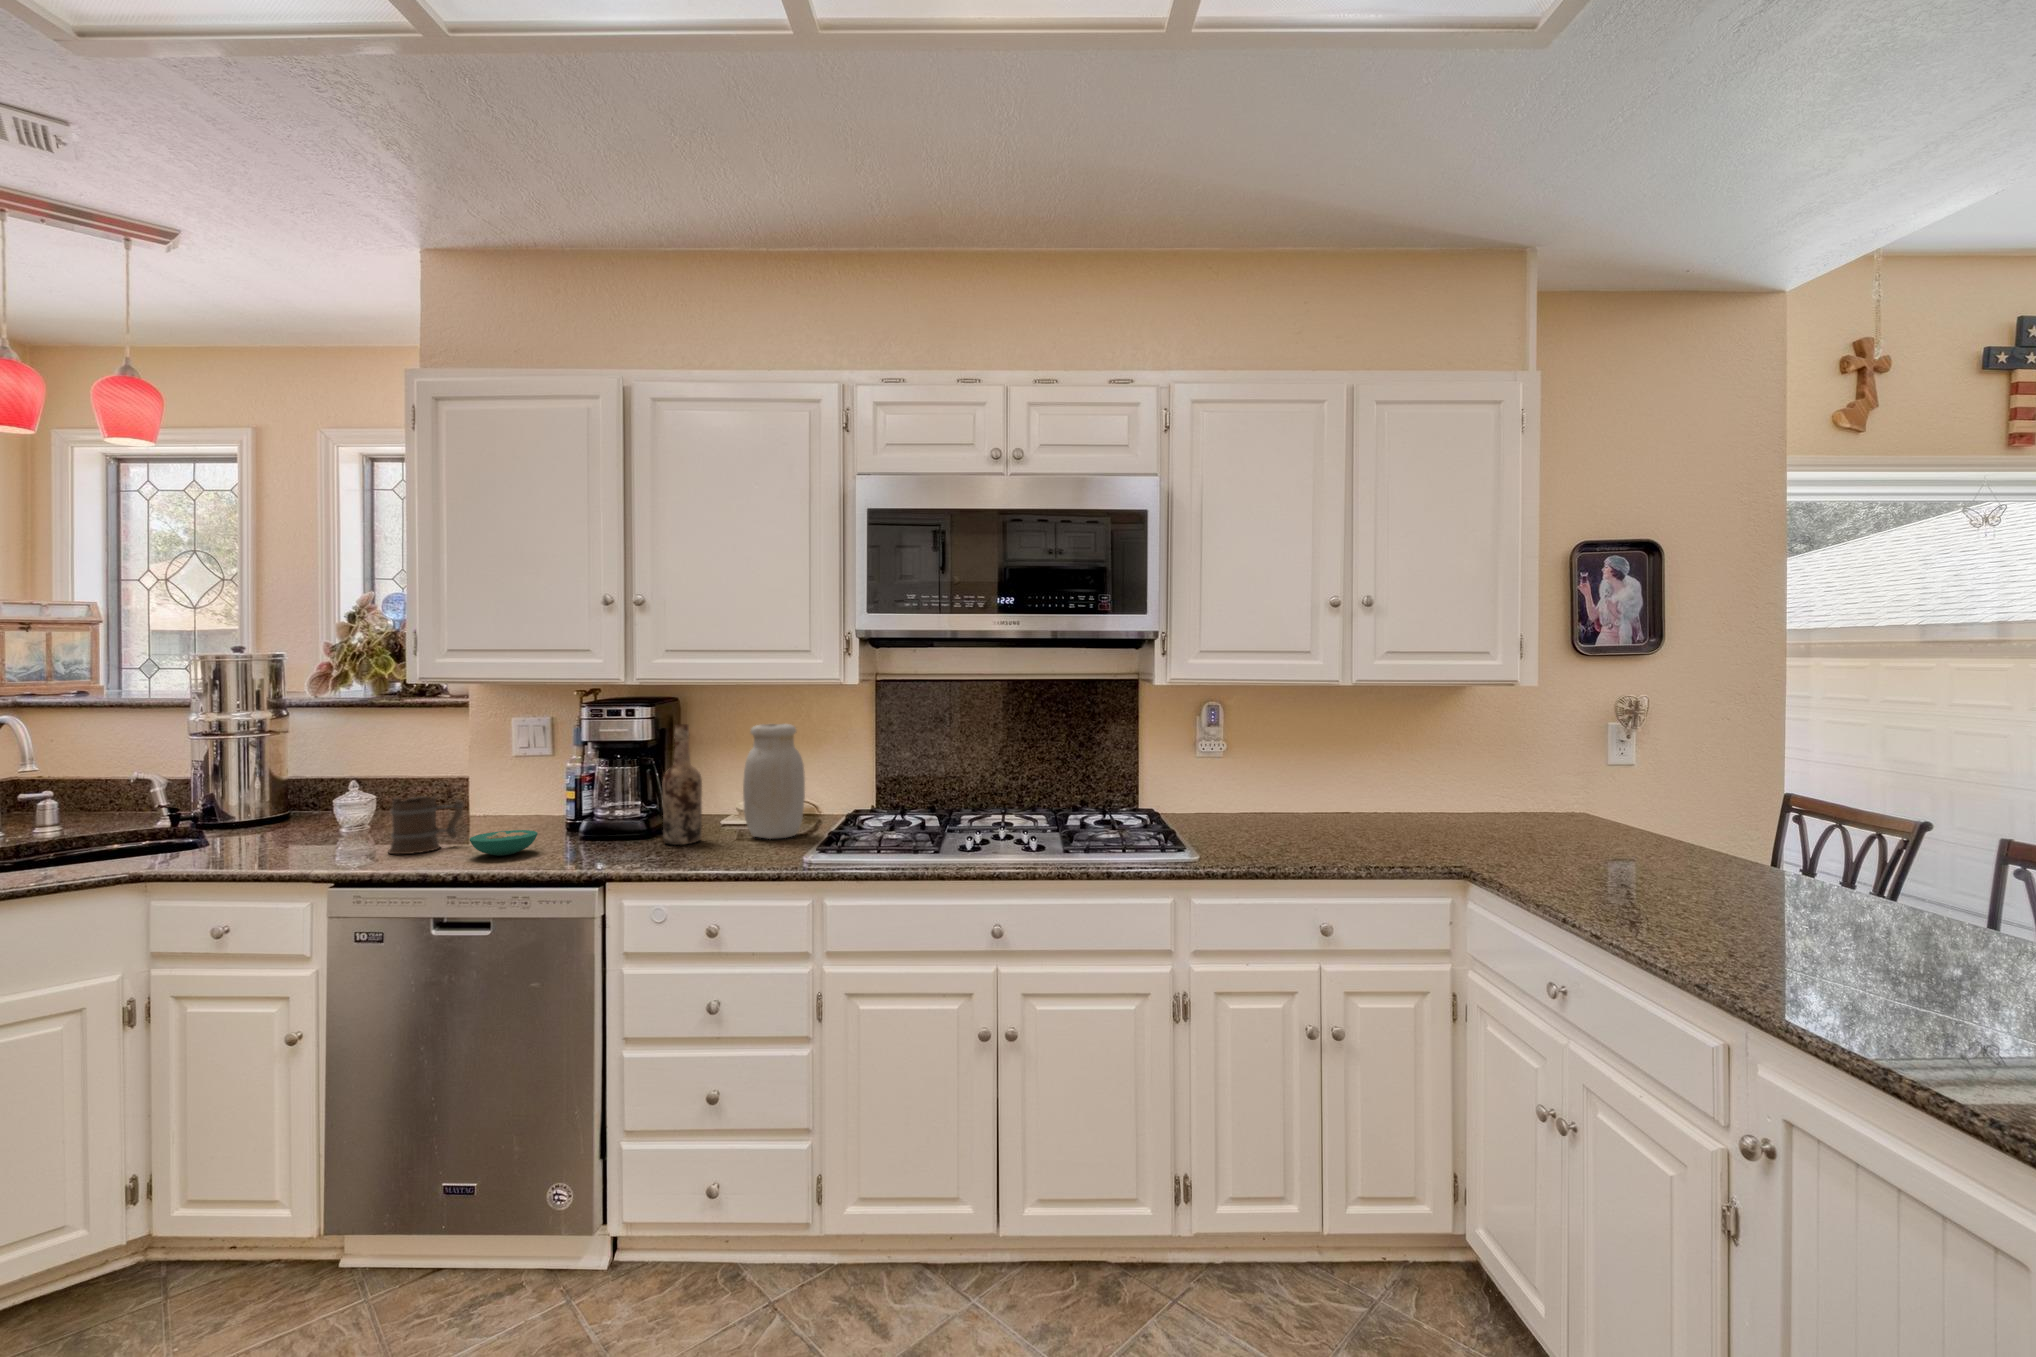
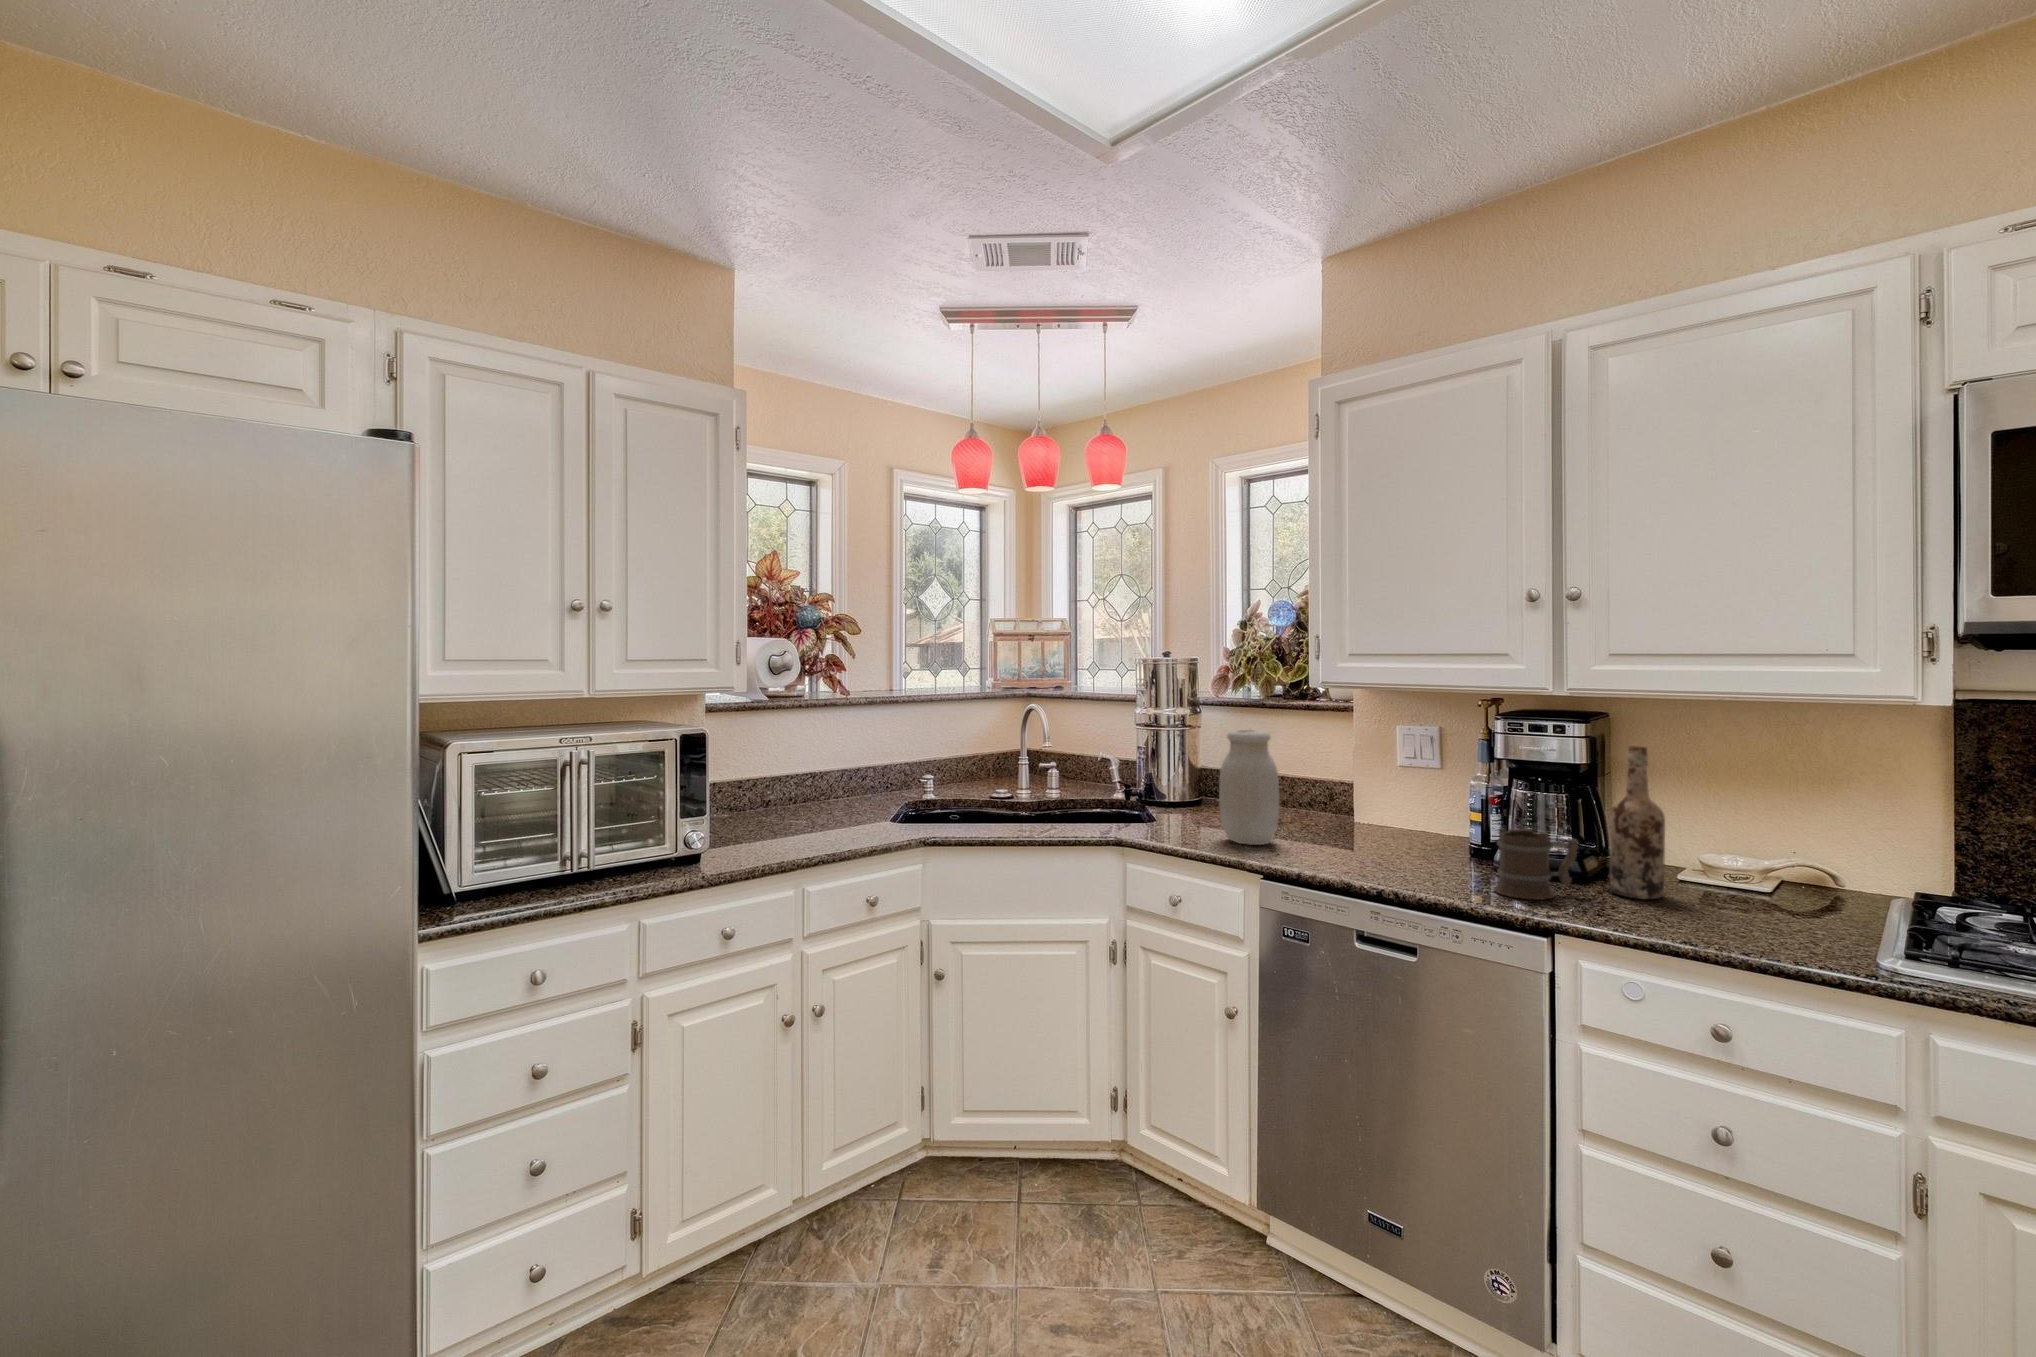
jar: present [743,724,805,839] -> present [1219,730,1279,845]
mug: present [388,796,463,854] -> present [1495,828,1578,900]
bowl: present [469,830,538,856] -> none [1387,849,1457,877]

